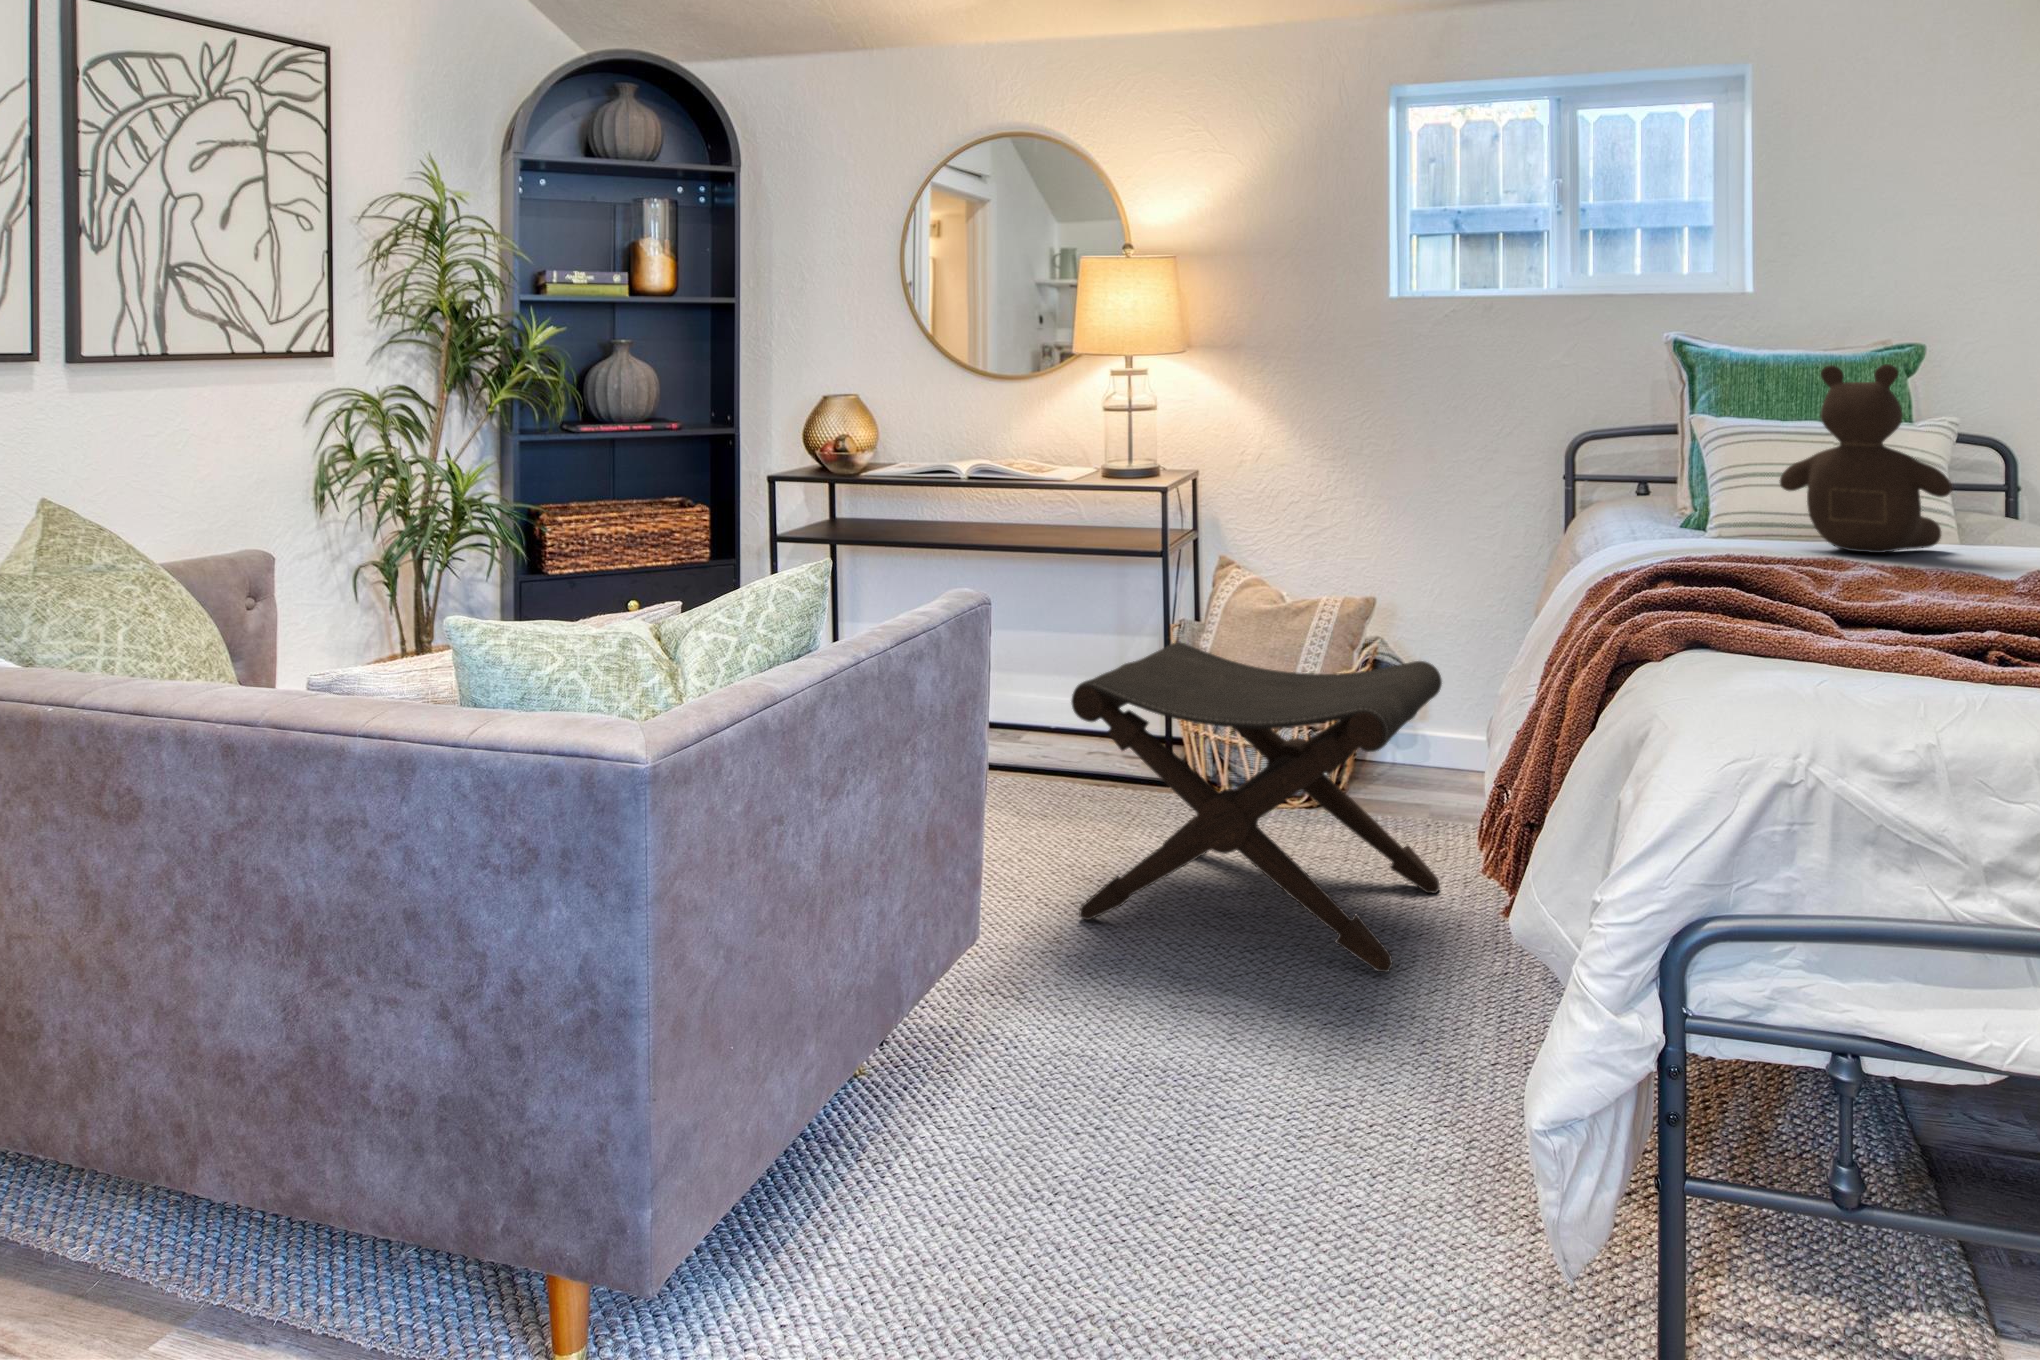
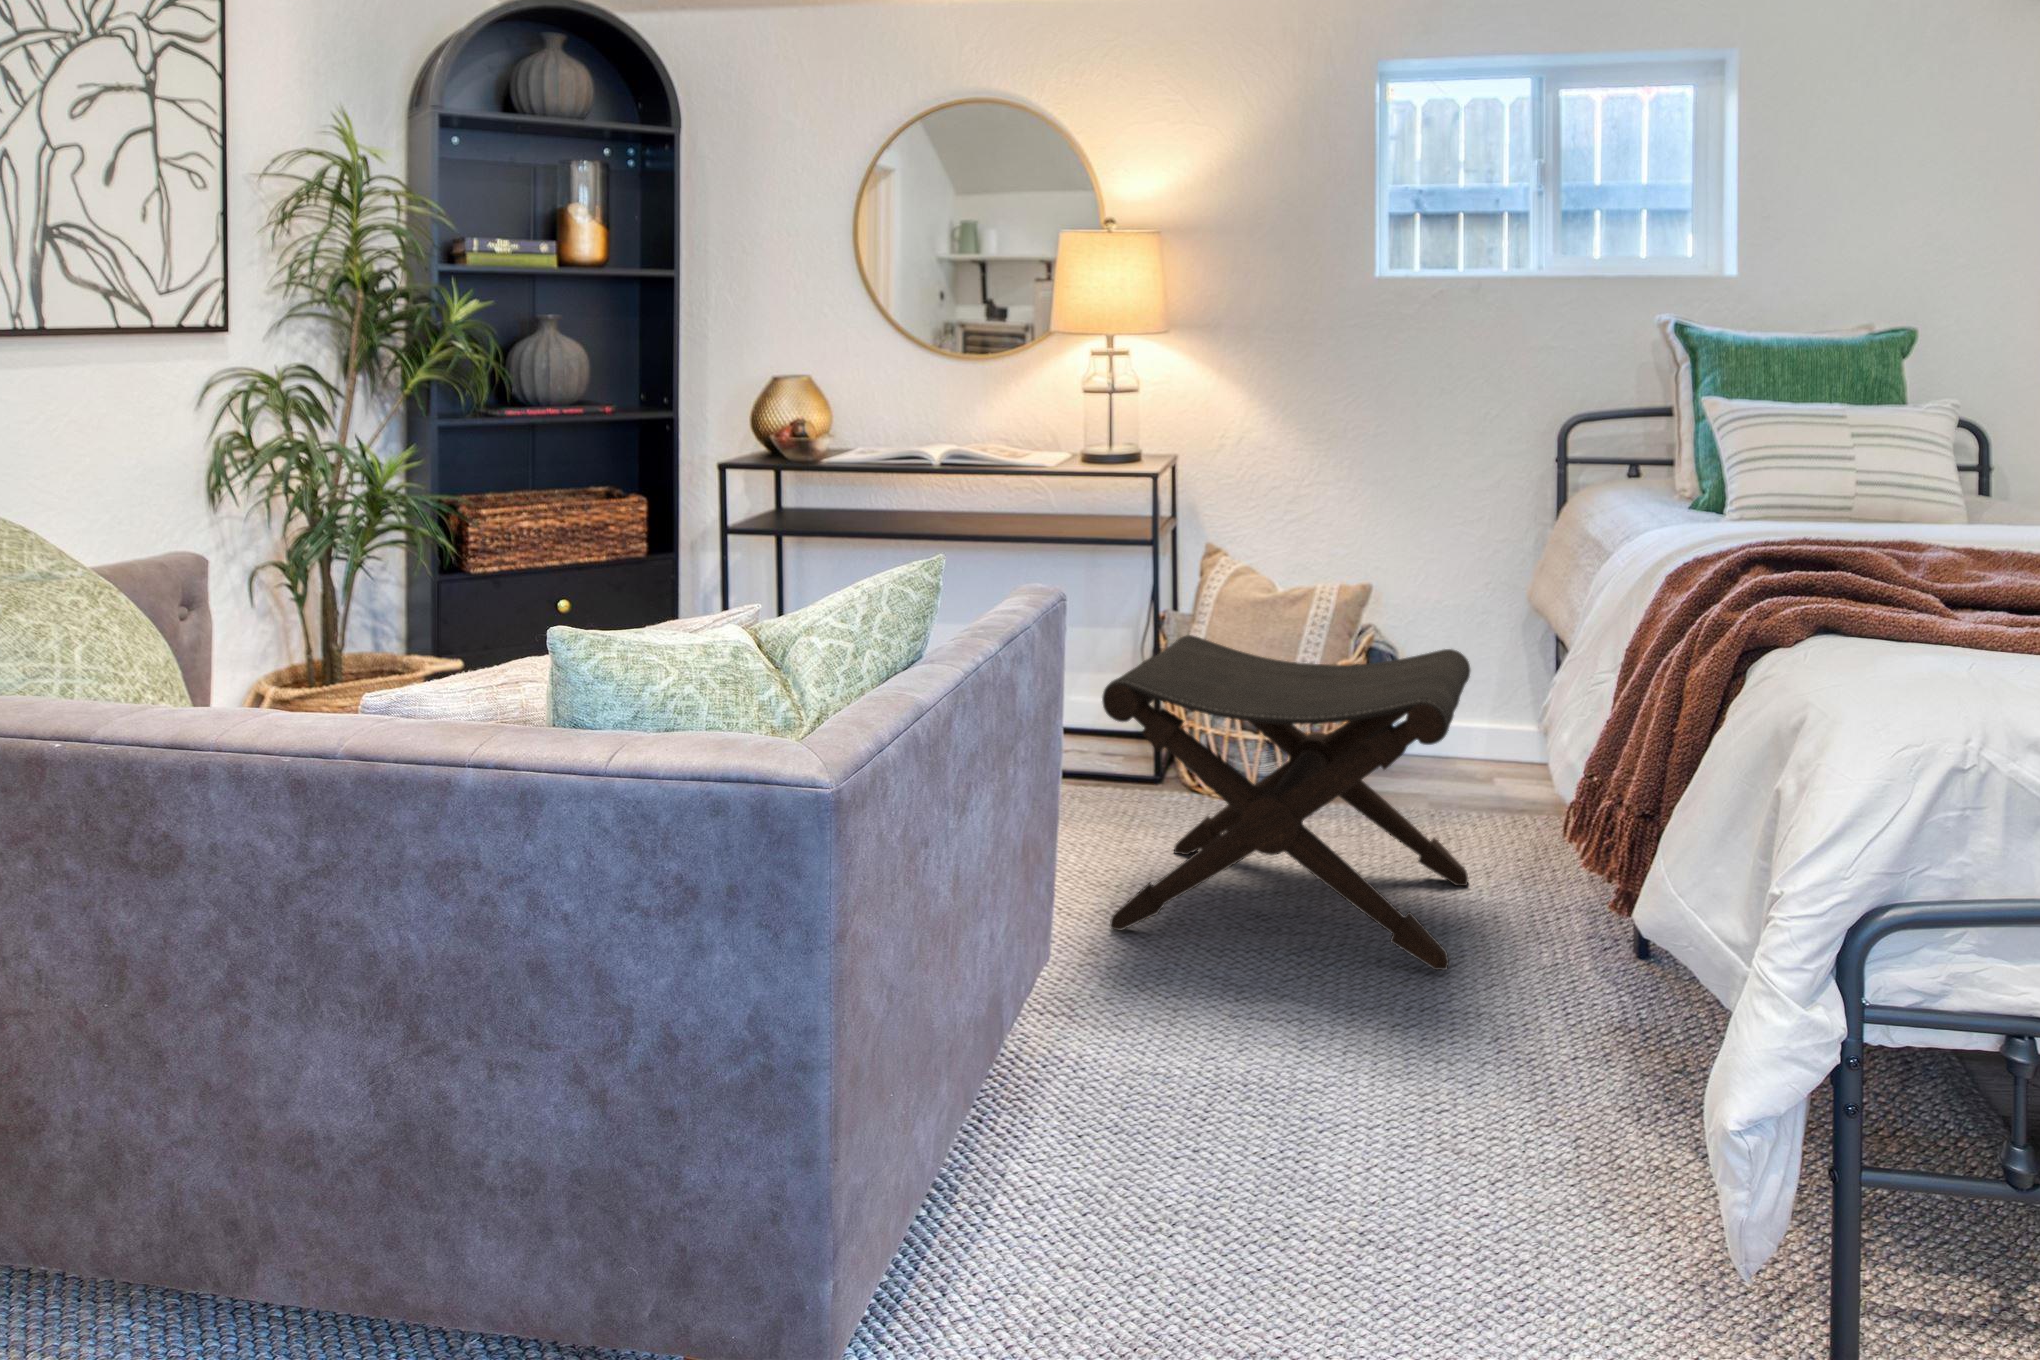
teddy bear: present [1779,364,1952,553] -> none [1816,345,1992,533]

